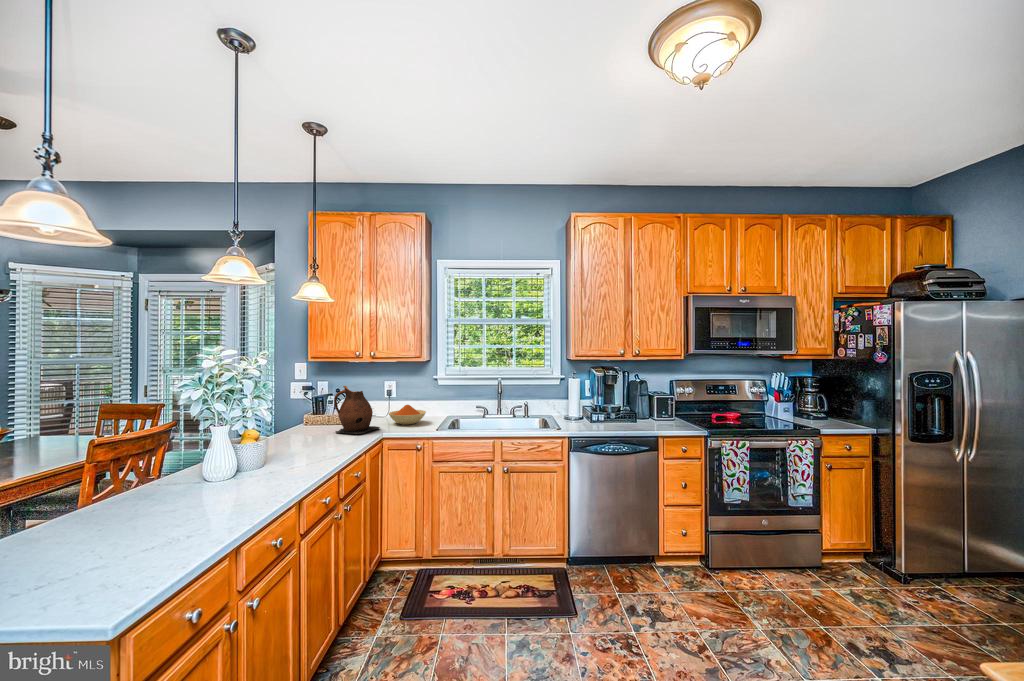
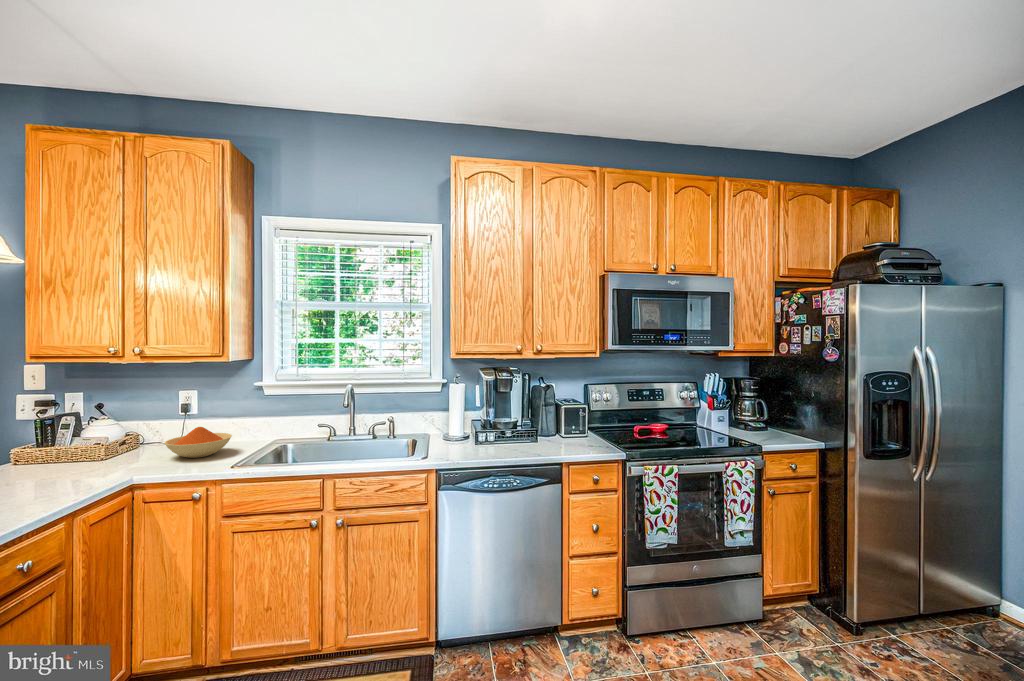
ceramic pitcher: present [334,386,380,435] -> none [41,402,138,484]

